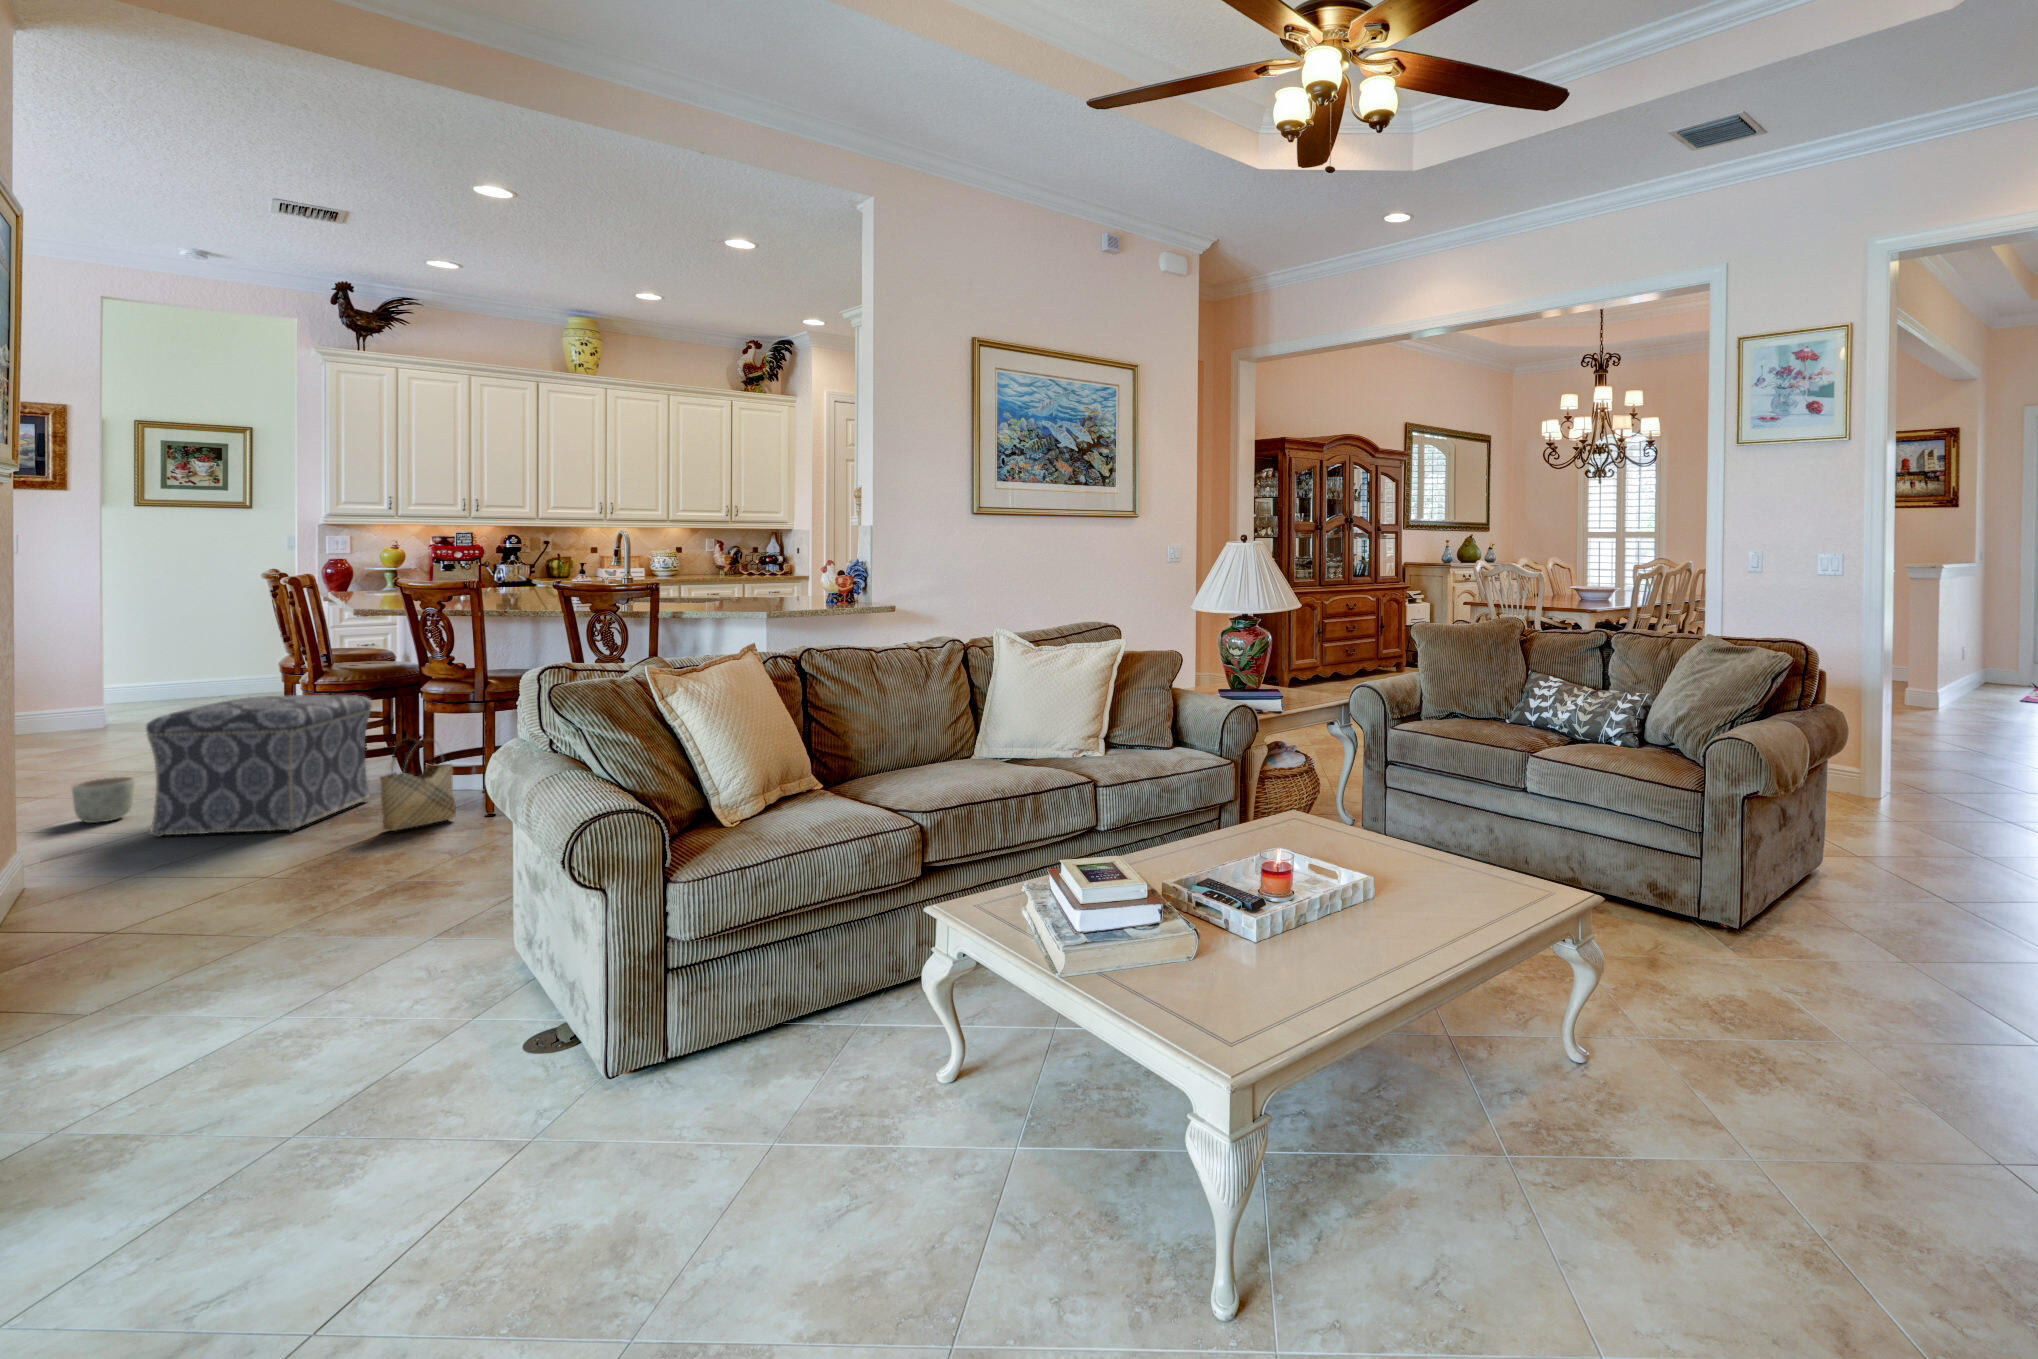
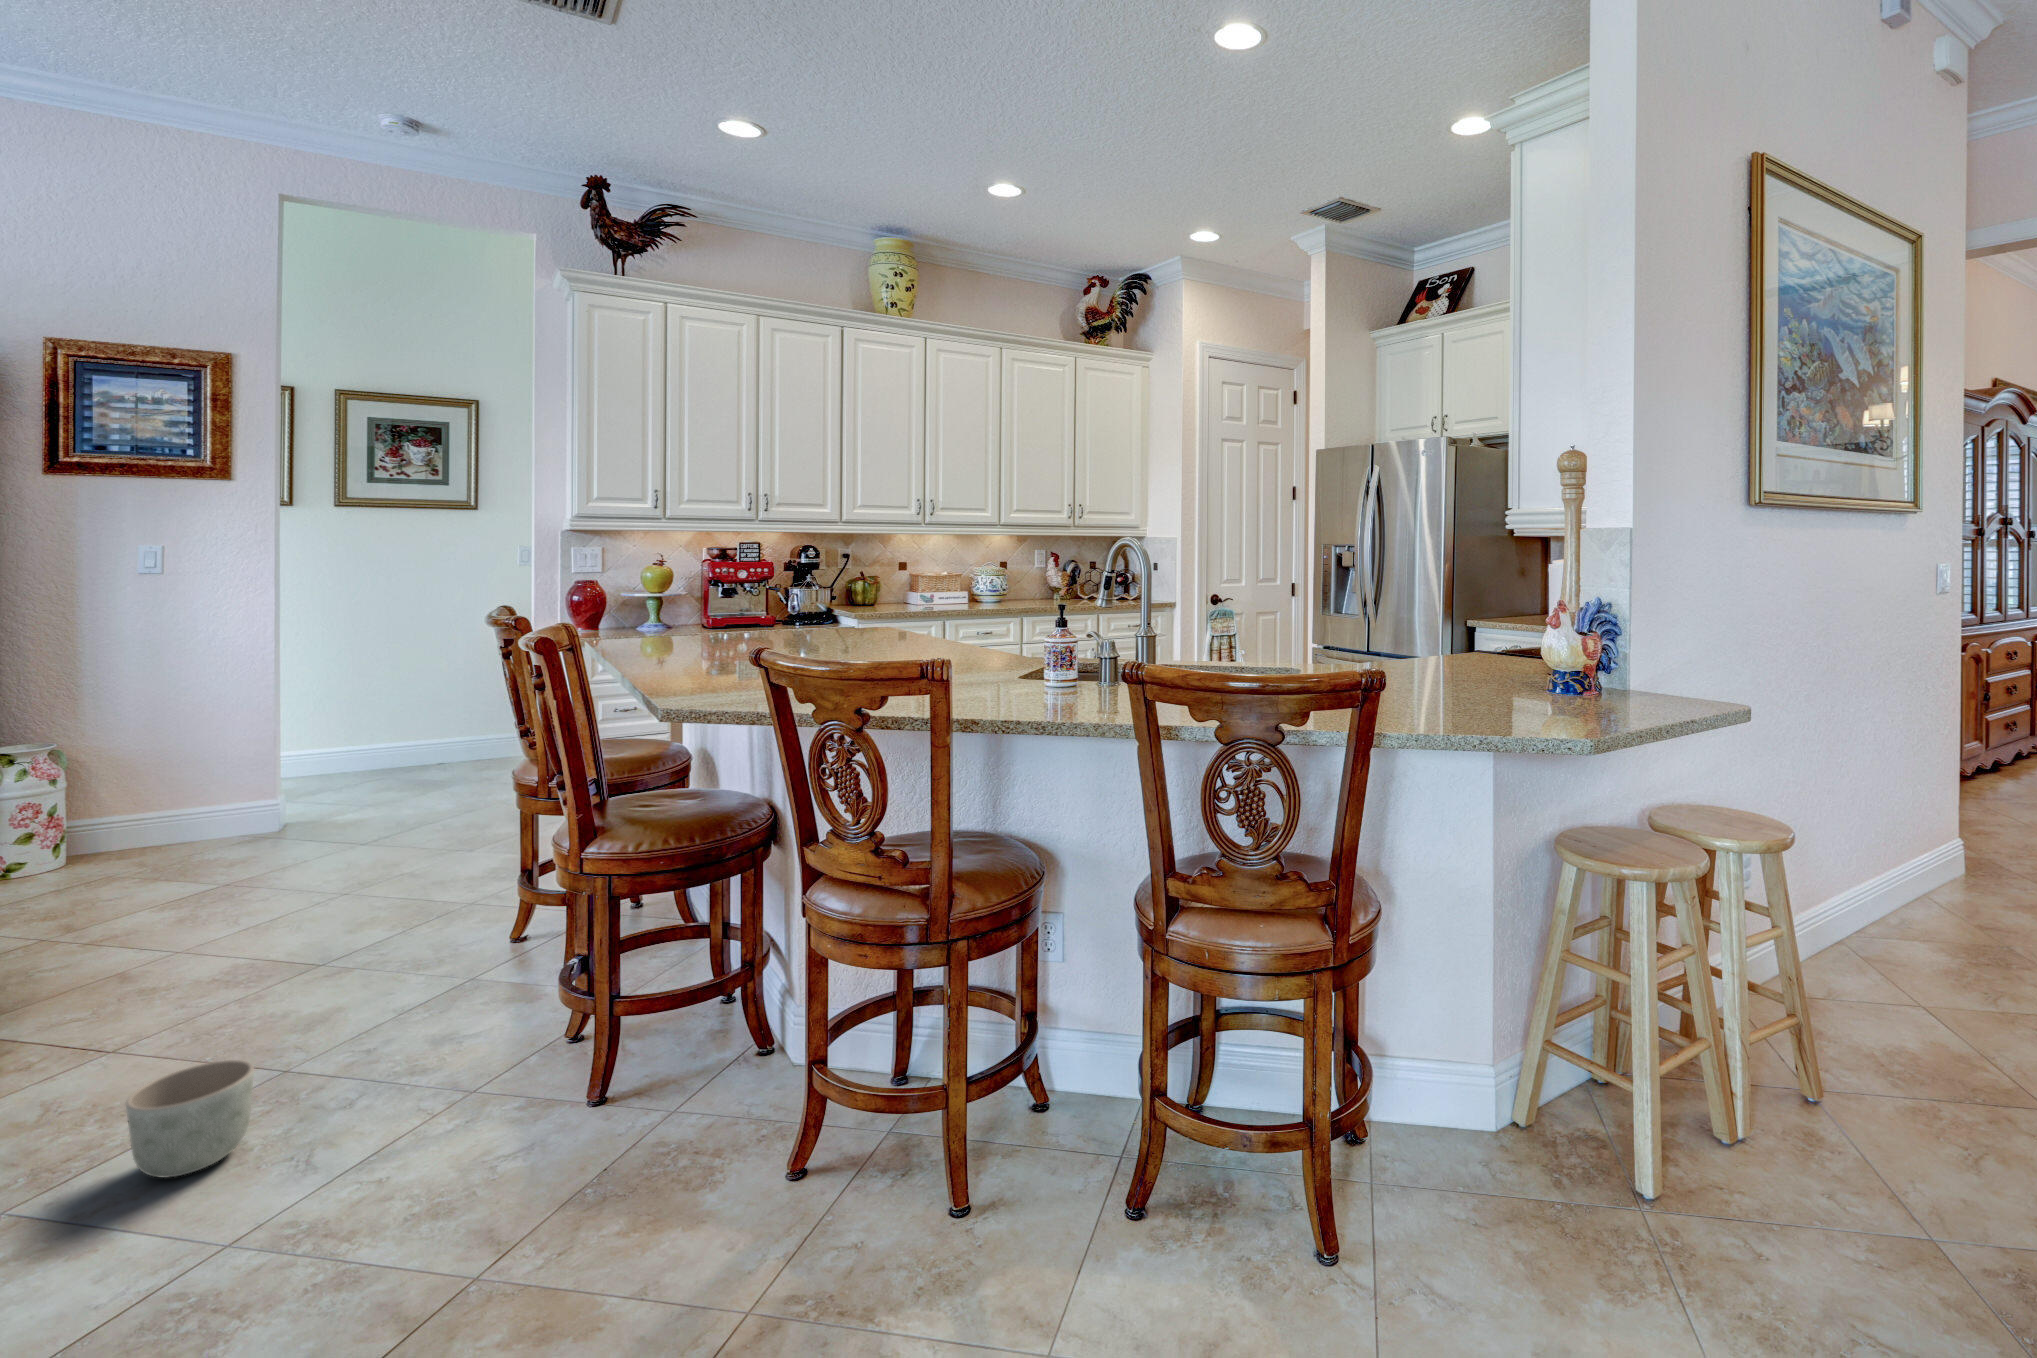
ottoman: present [146,695,372,837] -> none [249,890,689,1266]
woven basket: present [380,738,456,831] -> none [740,1027,883,1282]

